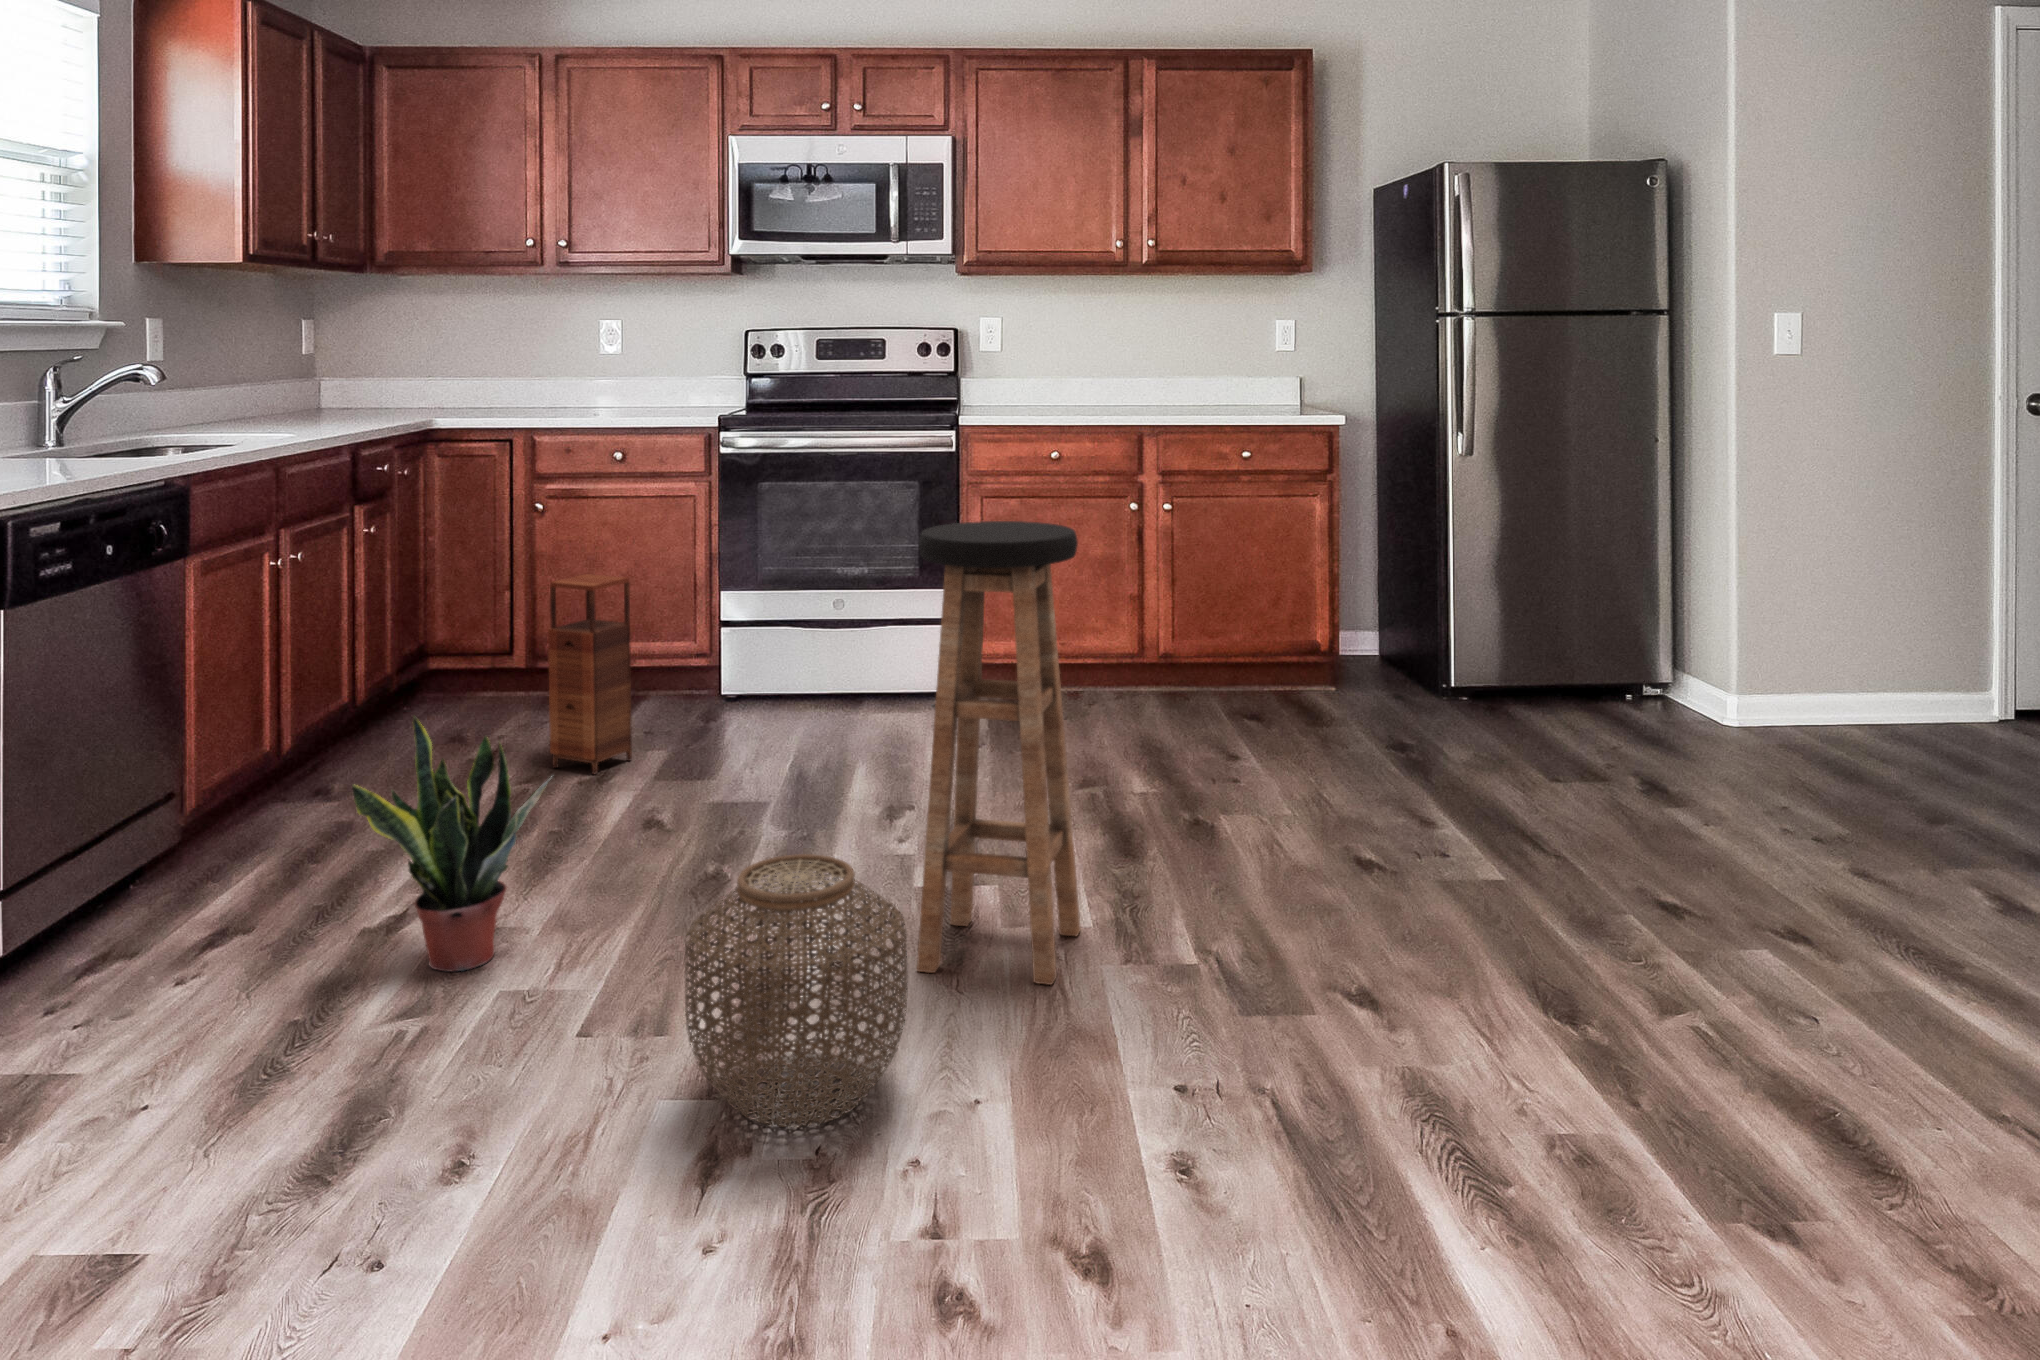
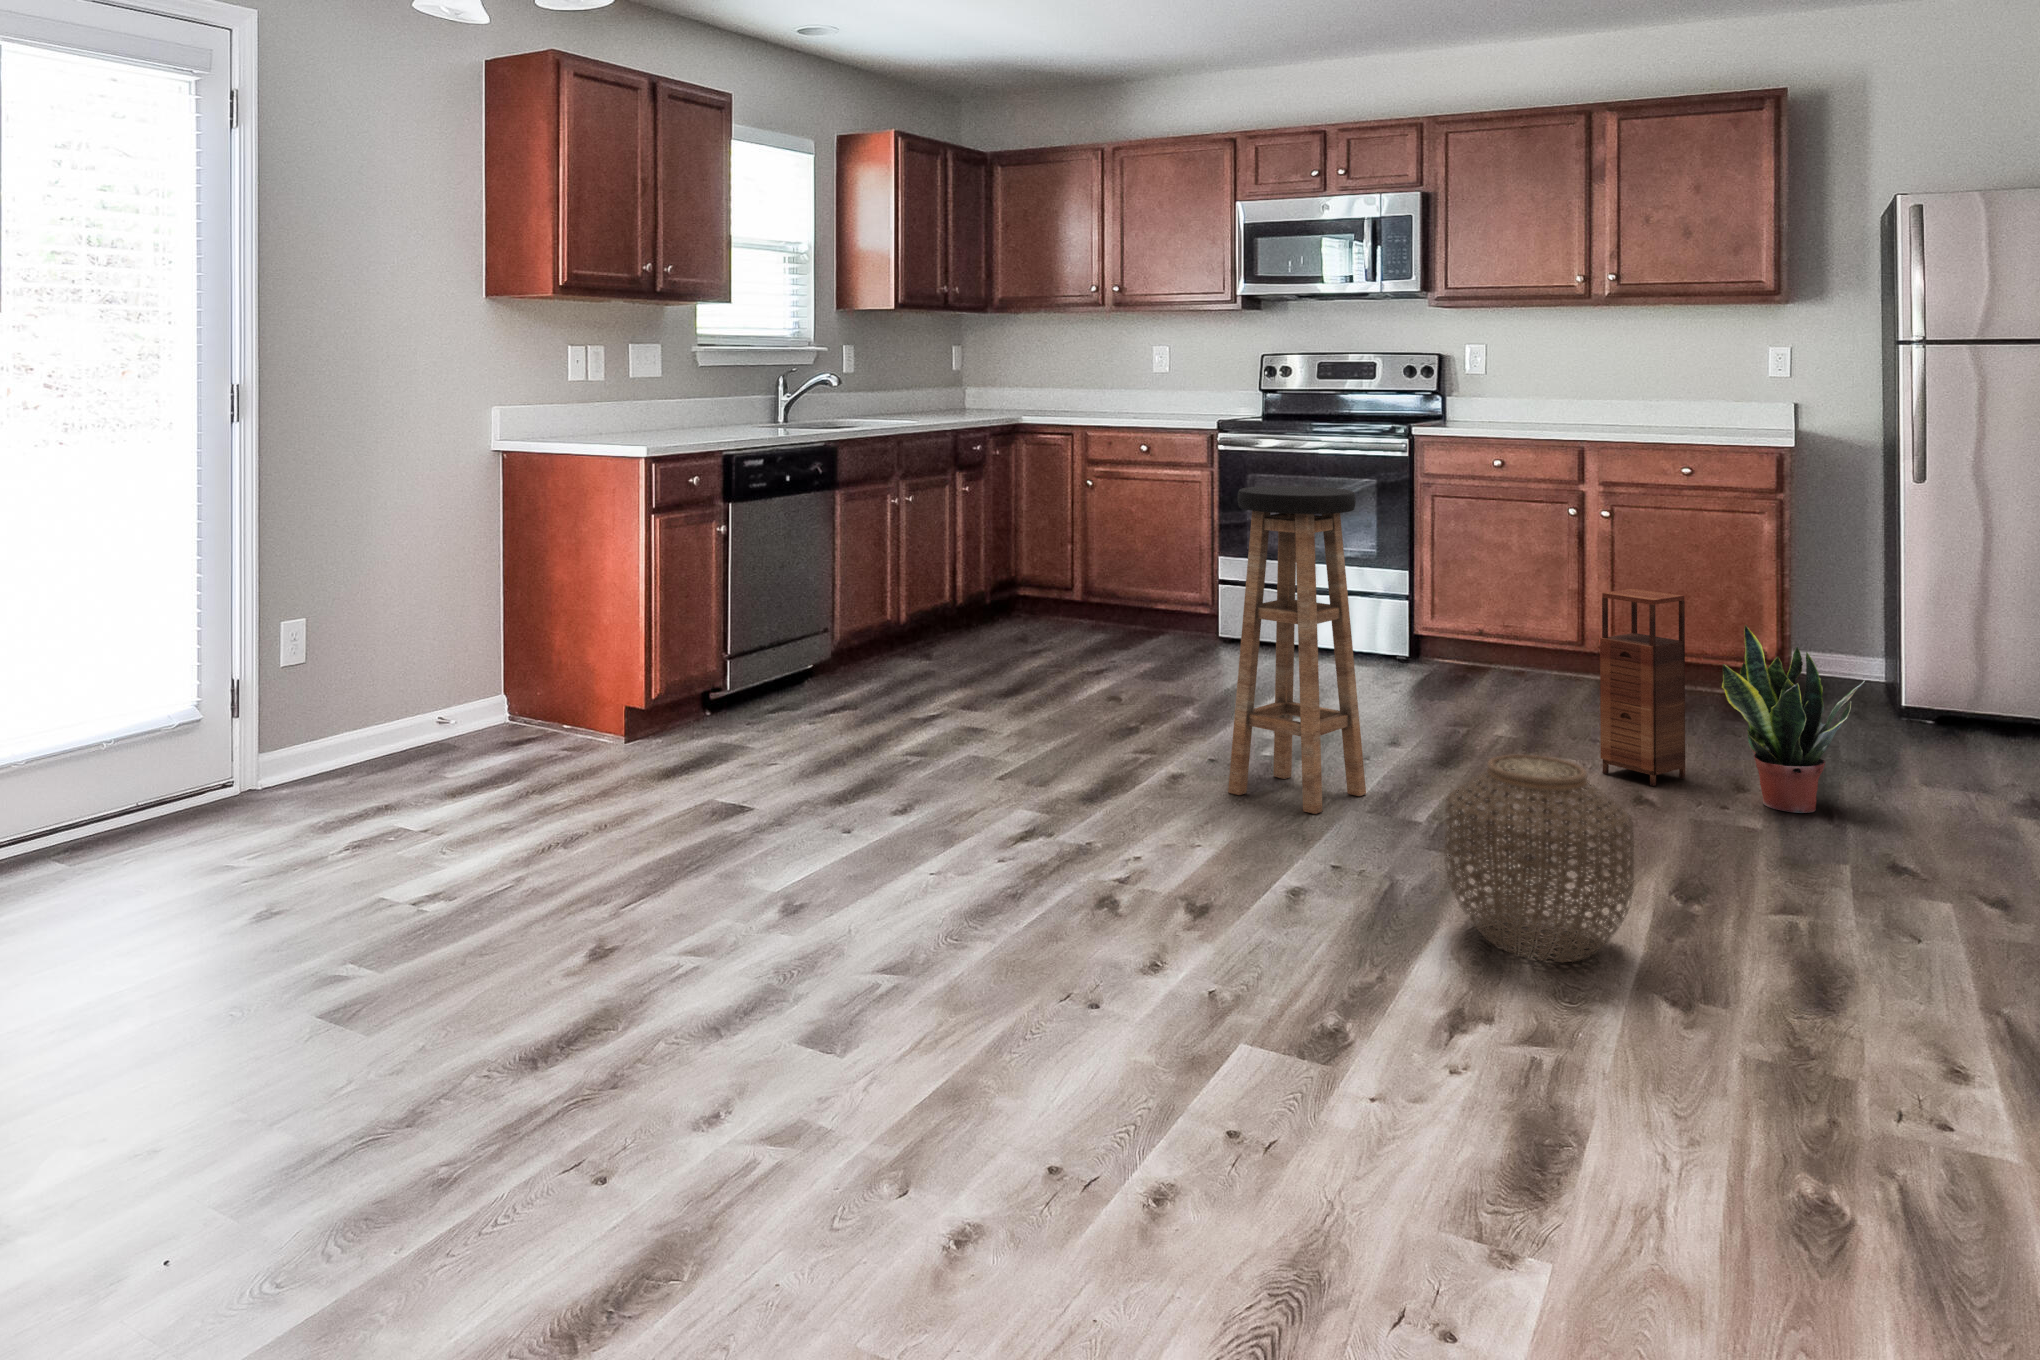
storage cabinet: present [548,574,632,774] -> present [1600,589,1685,786]
potted plant: present [352,717,552,971] -> present [1722,625,1865,813]
woven basket: present [685,854,907,1127] -> present [1445,755,1634,962]

